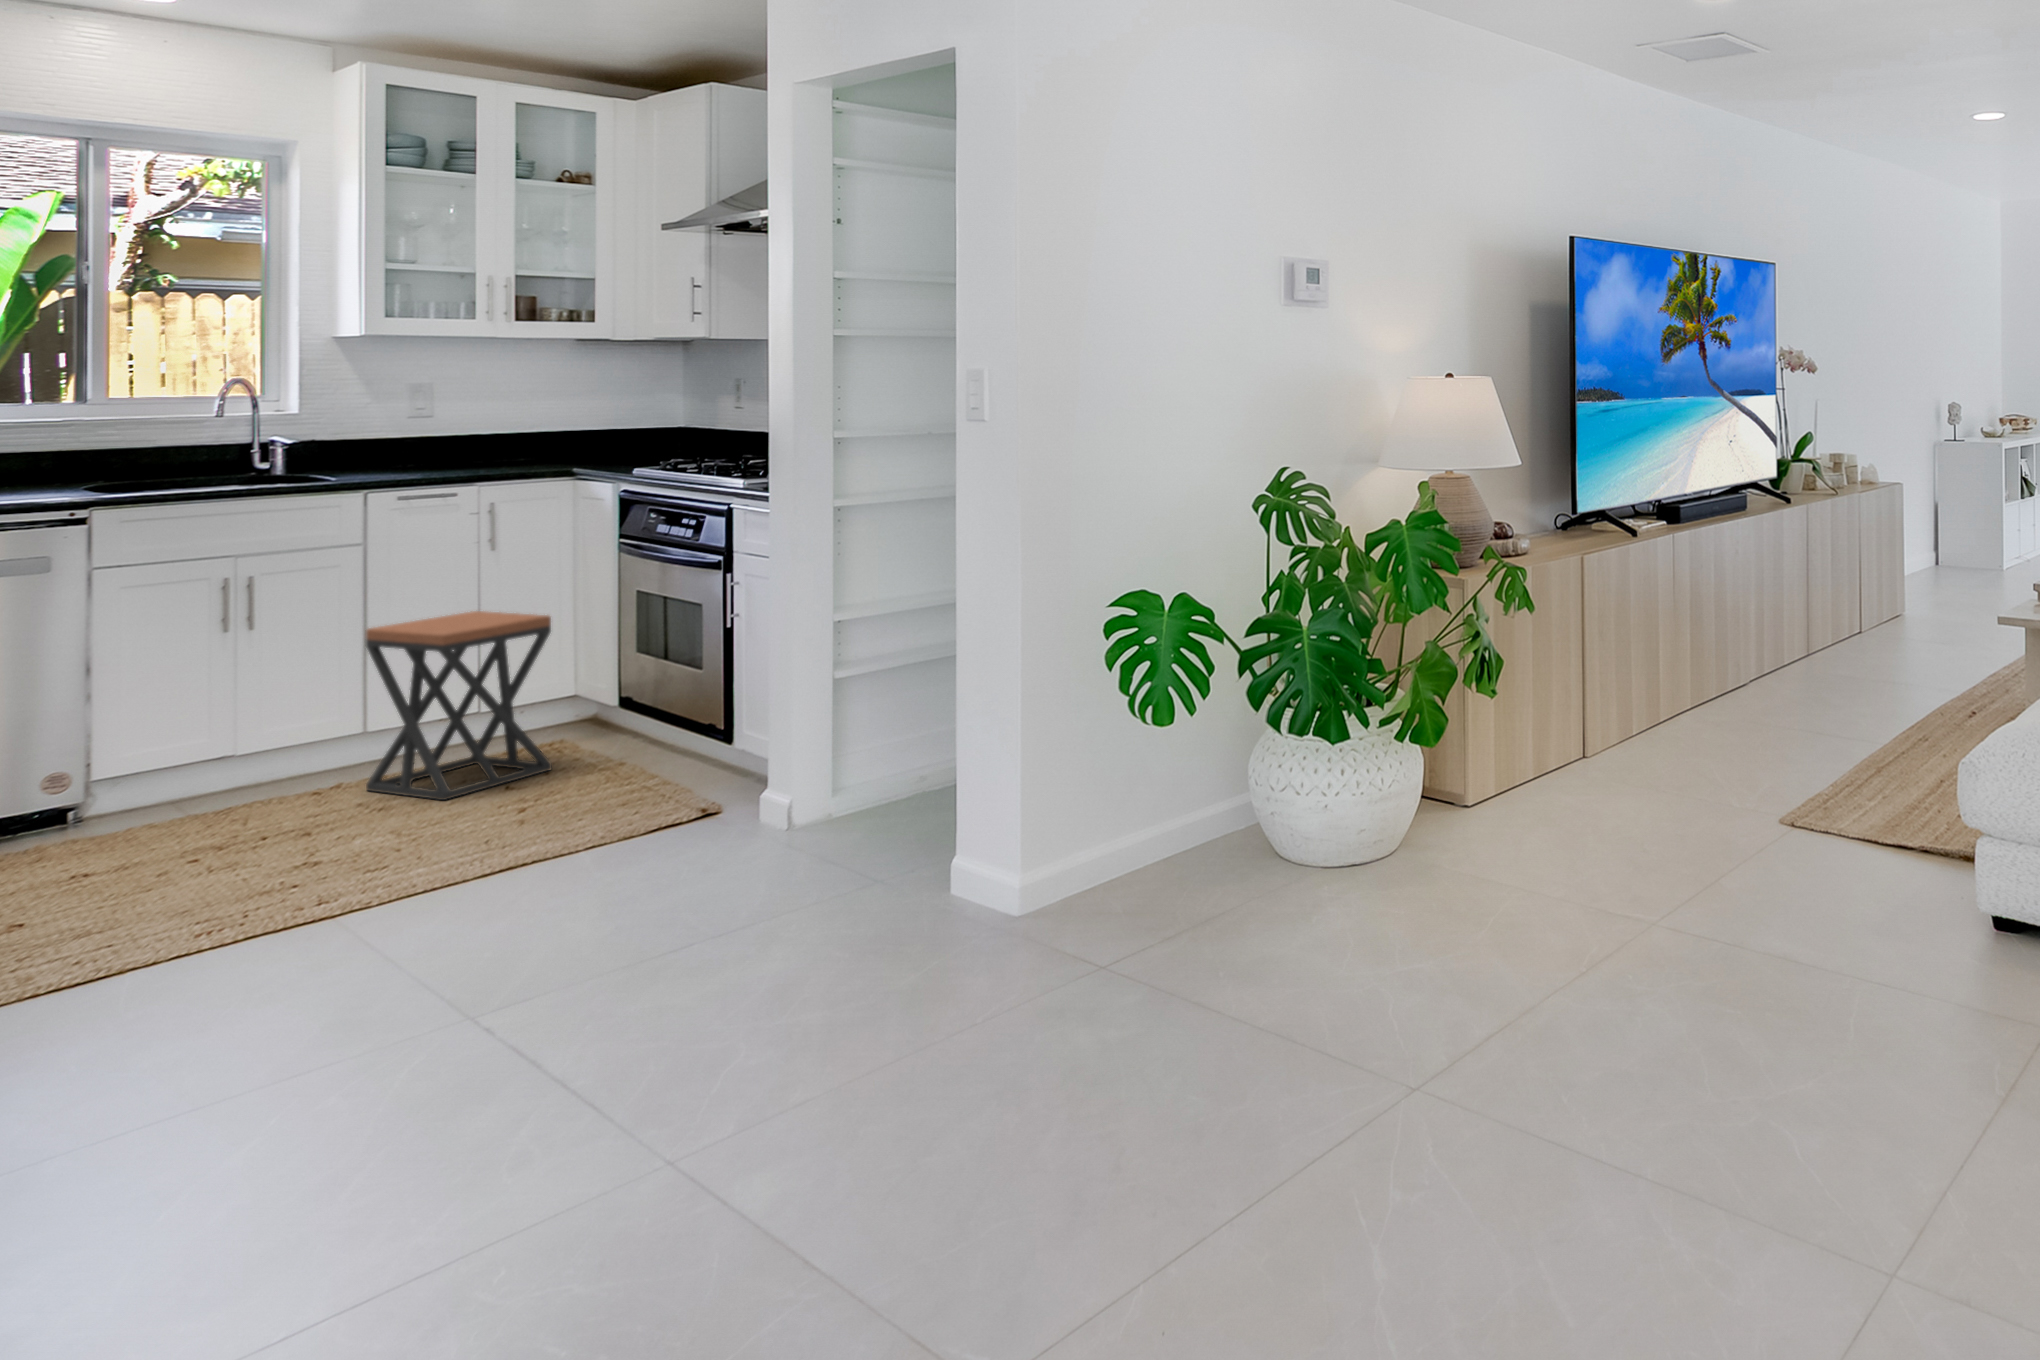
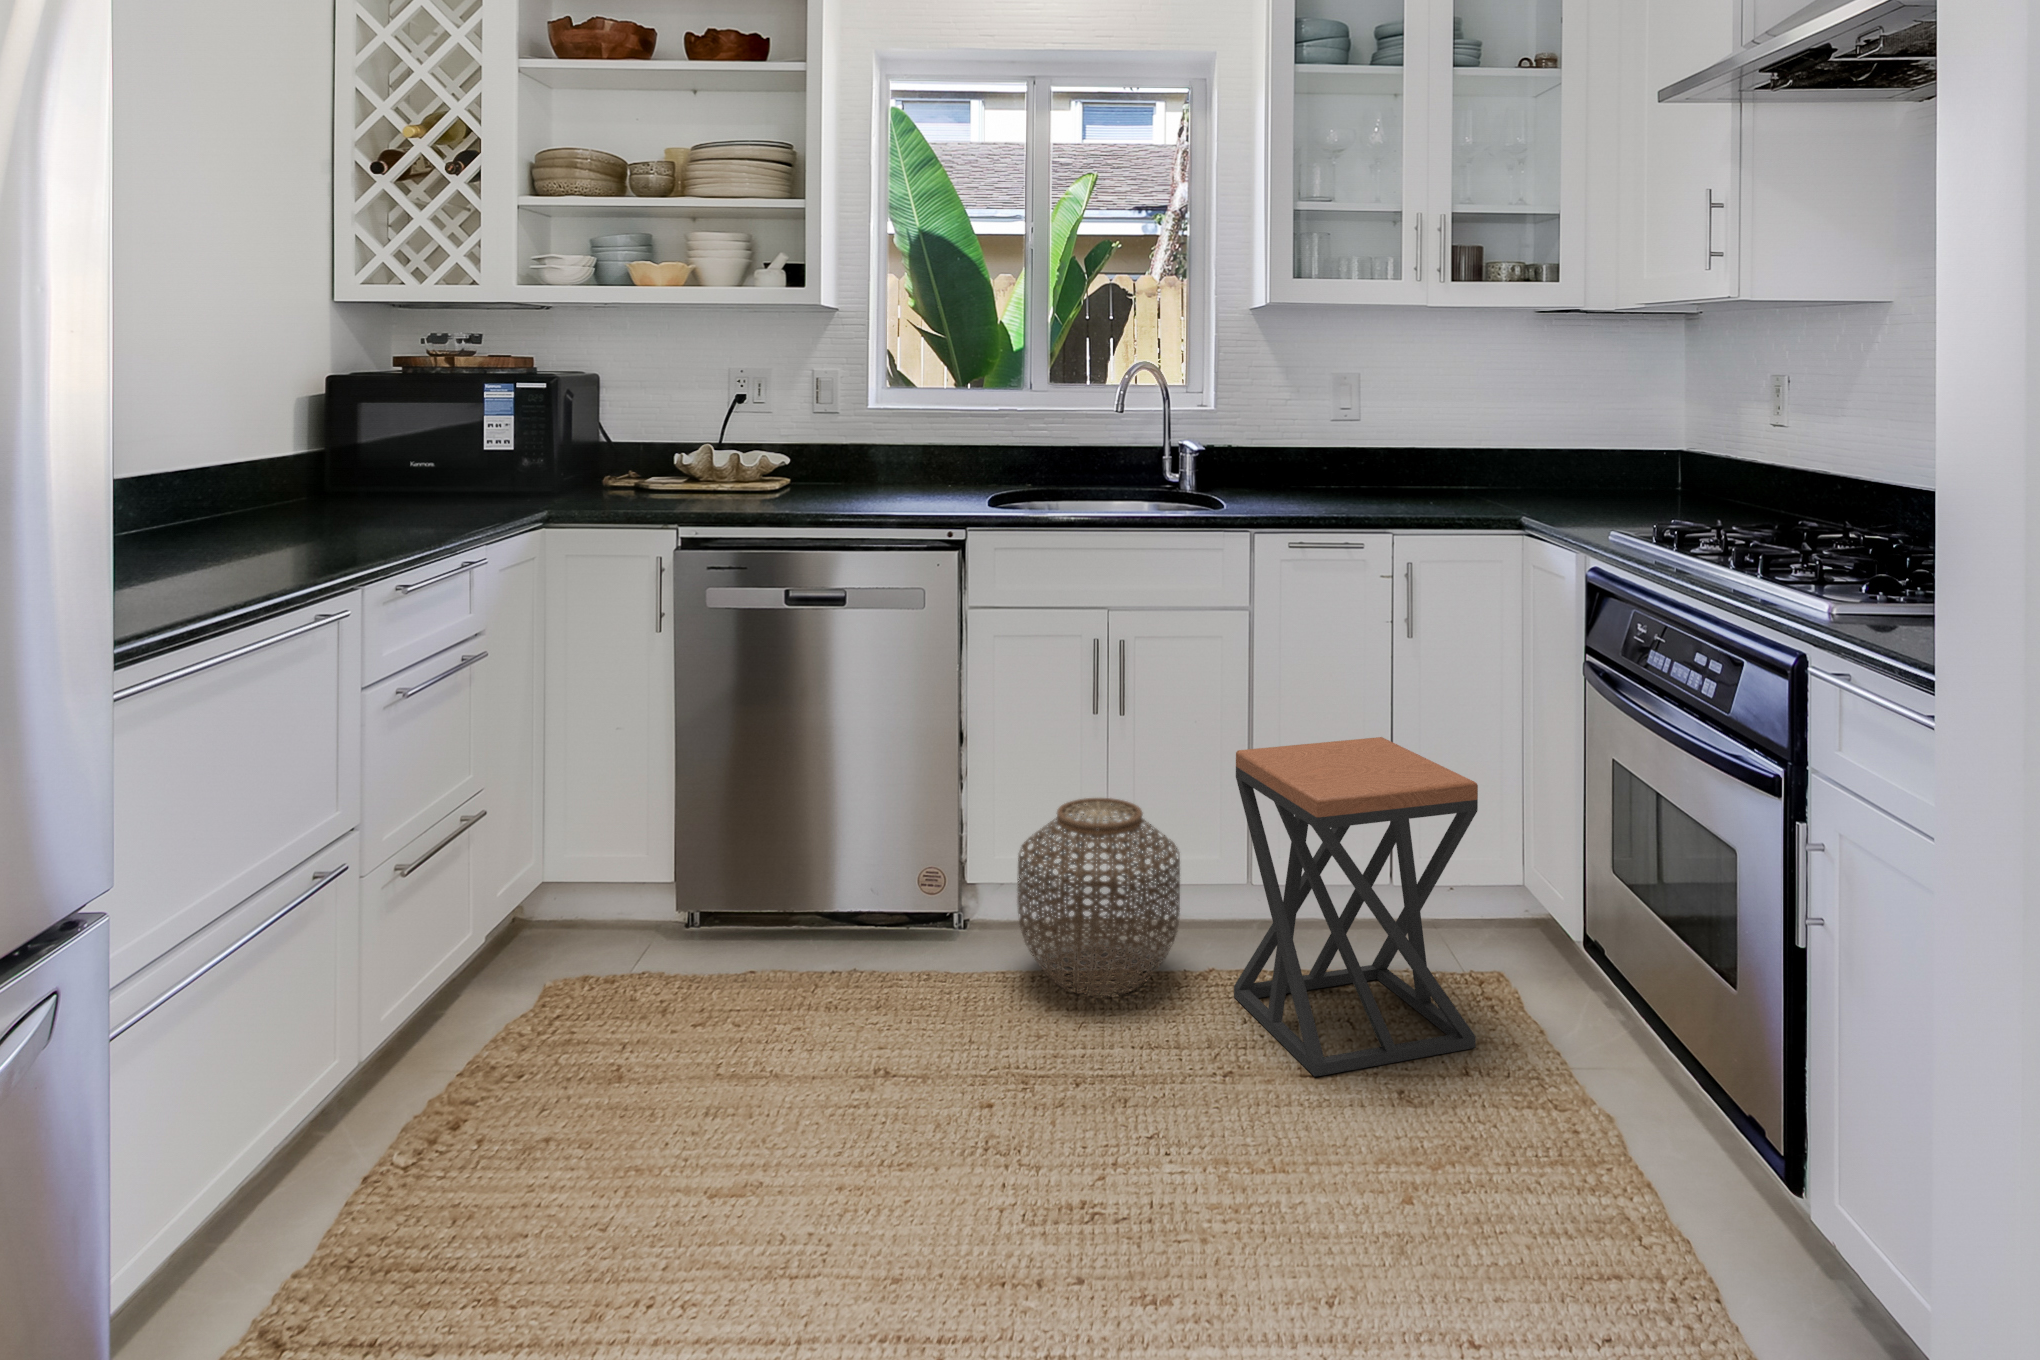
woven basket: none [165,684,317,818] -> present [1017,798,1180,997]

